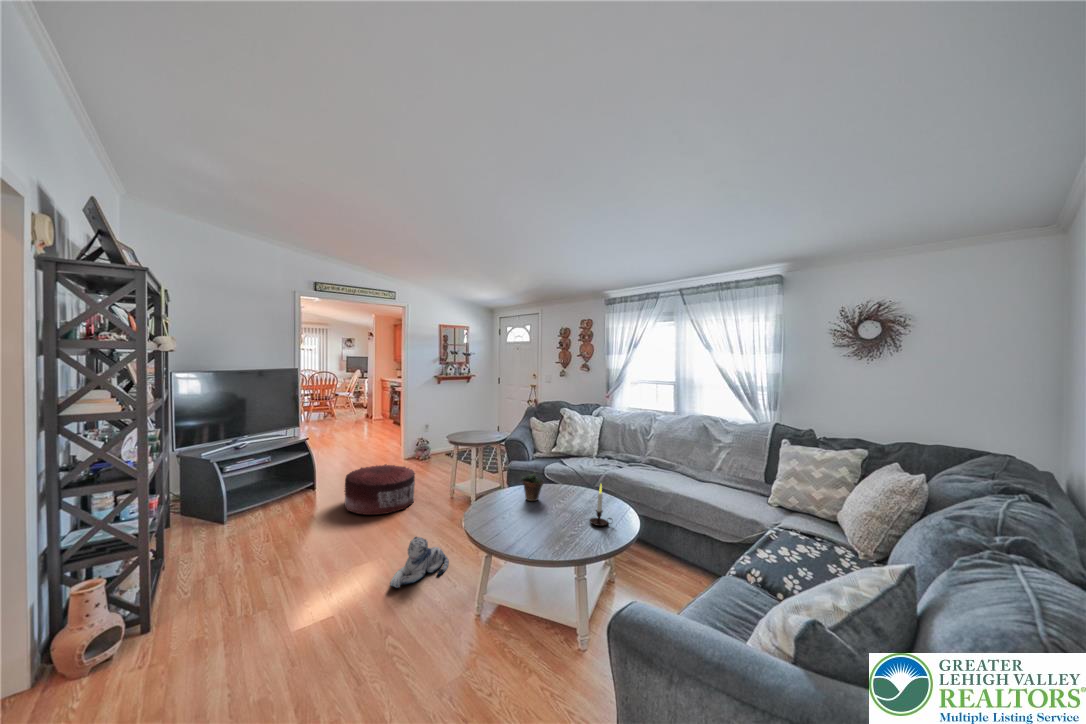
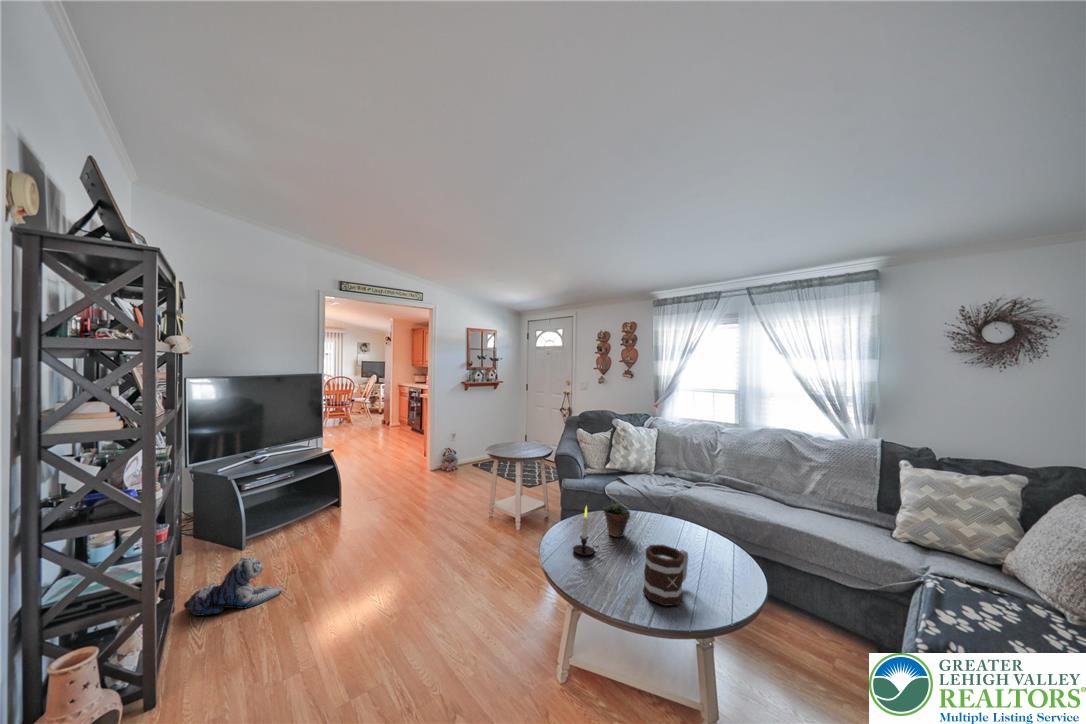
pouf: present [344,464,415,515] -> none [374,481,452,542]
candle: present [590,486,612,526] -> present [573,507,599,555]
mug: none [533,501,572,545] -> present [643,545,688,606]
plush toy: present [390,537,449,588] -> present [184,557,283,616]

